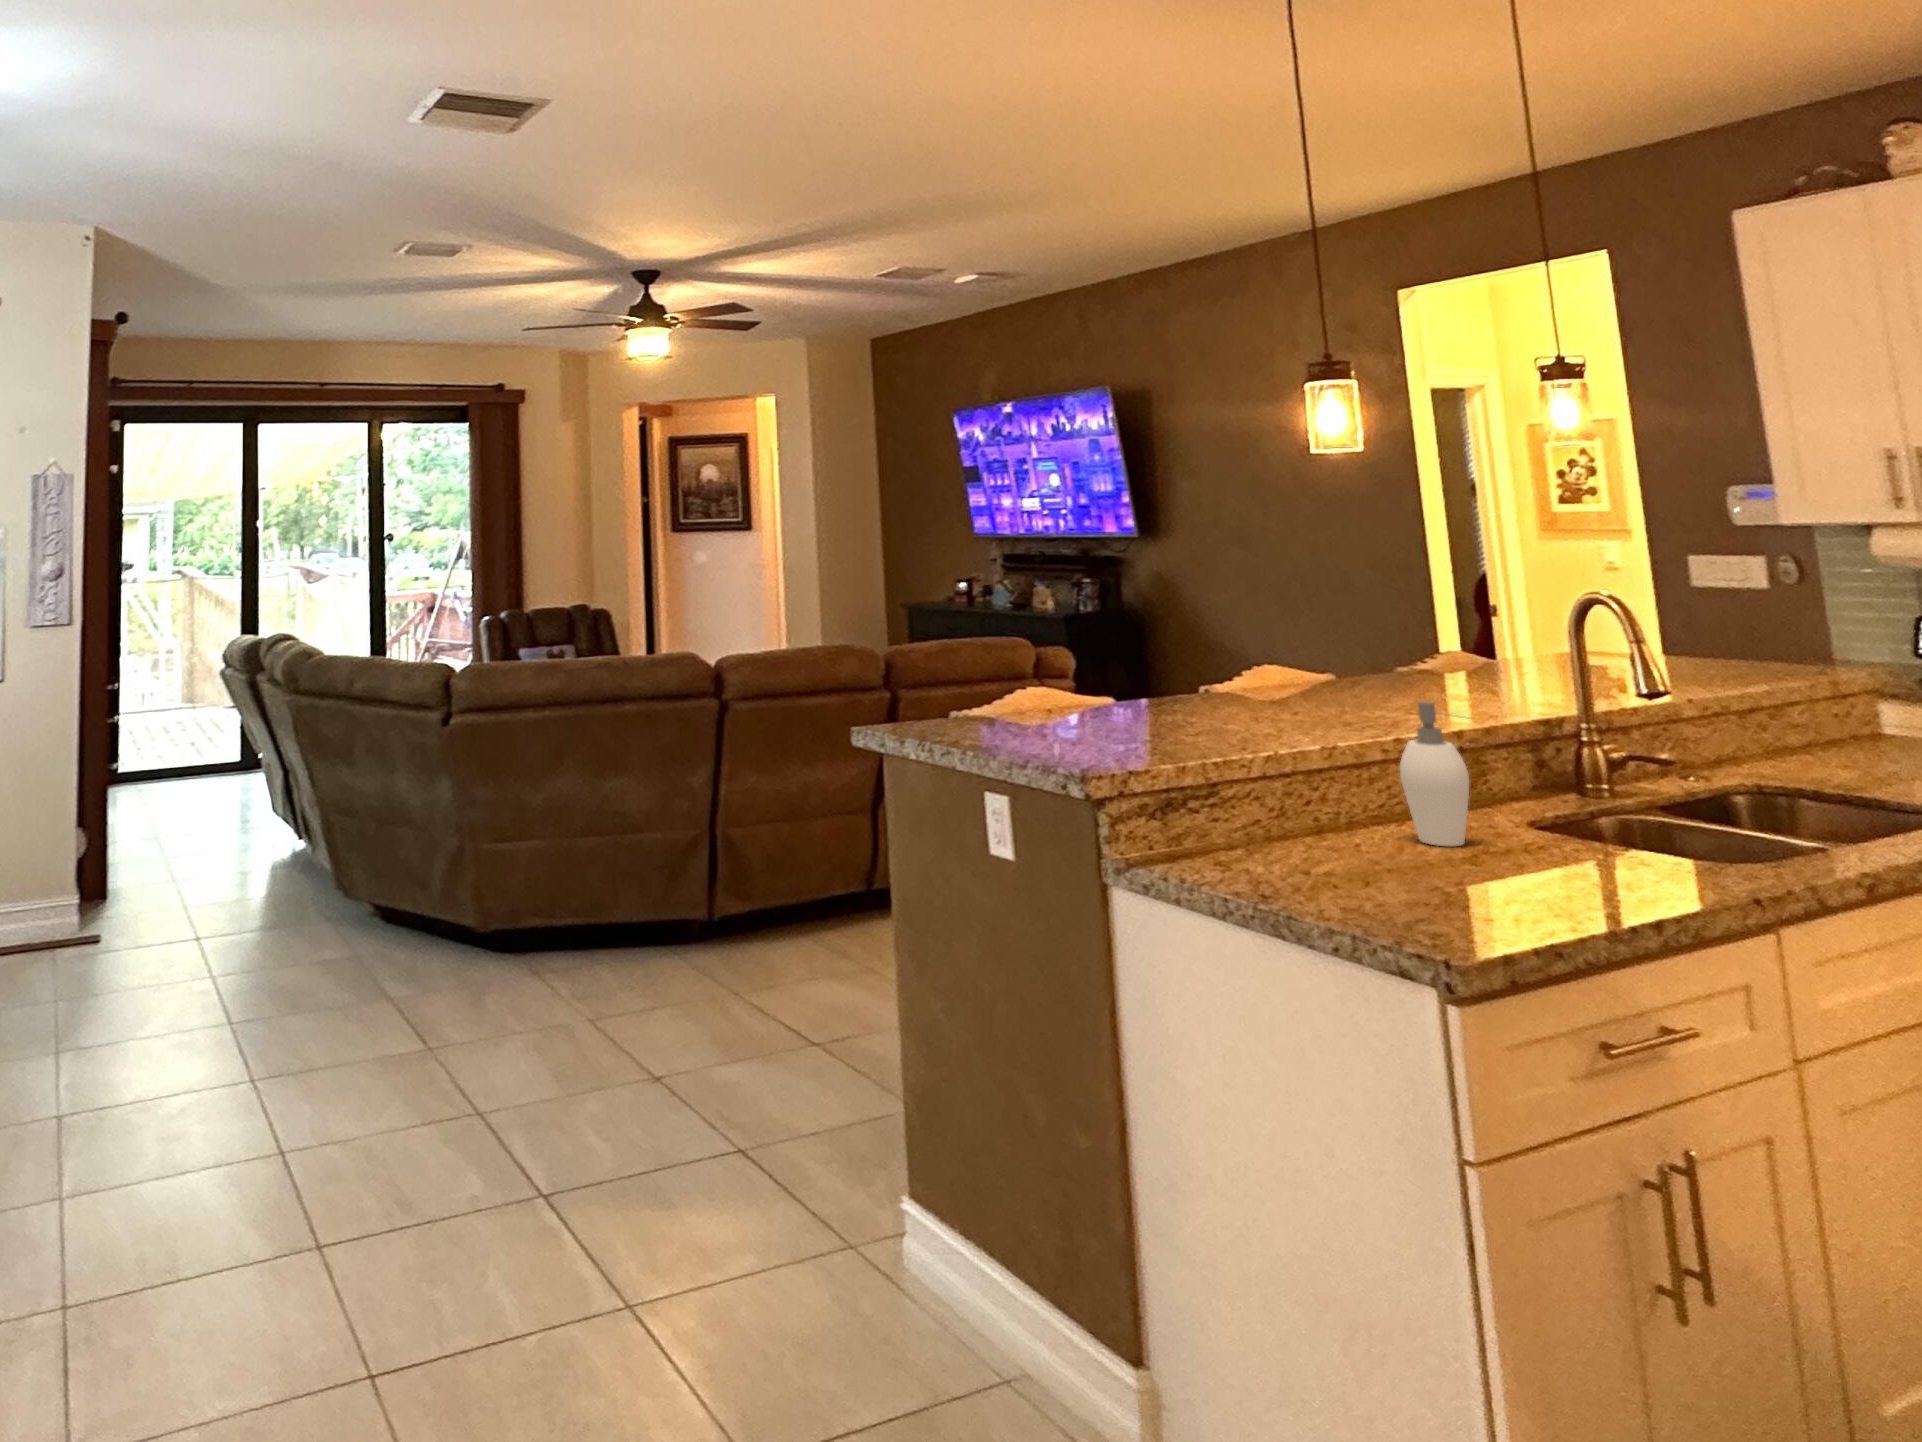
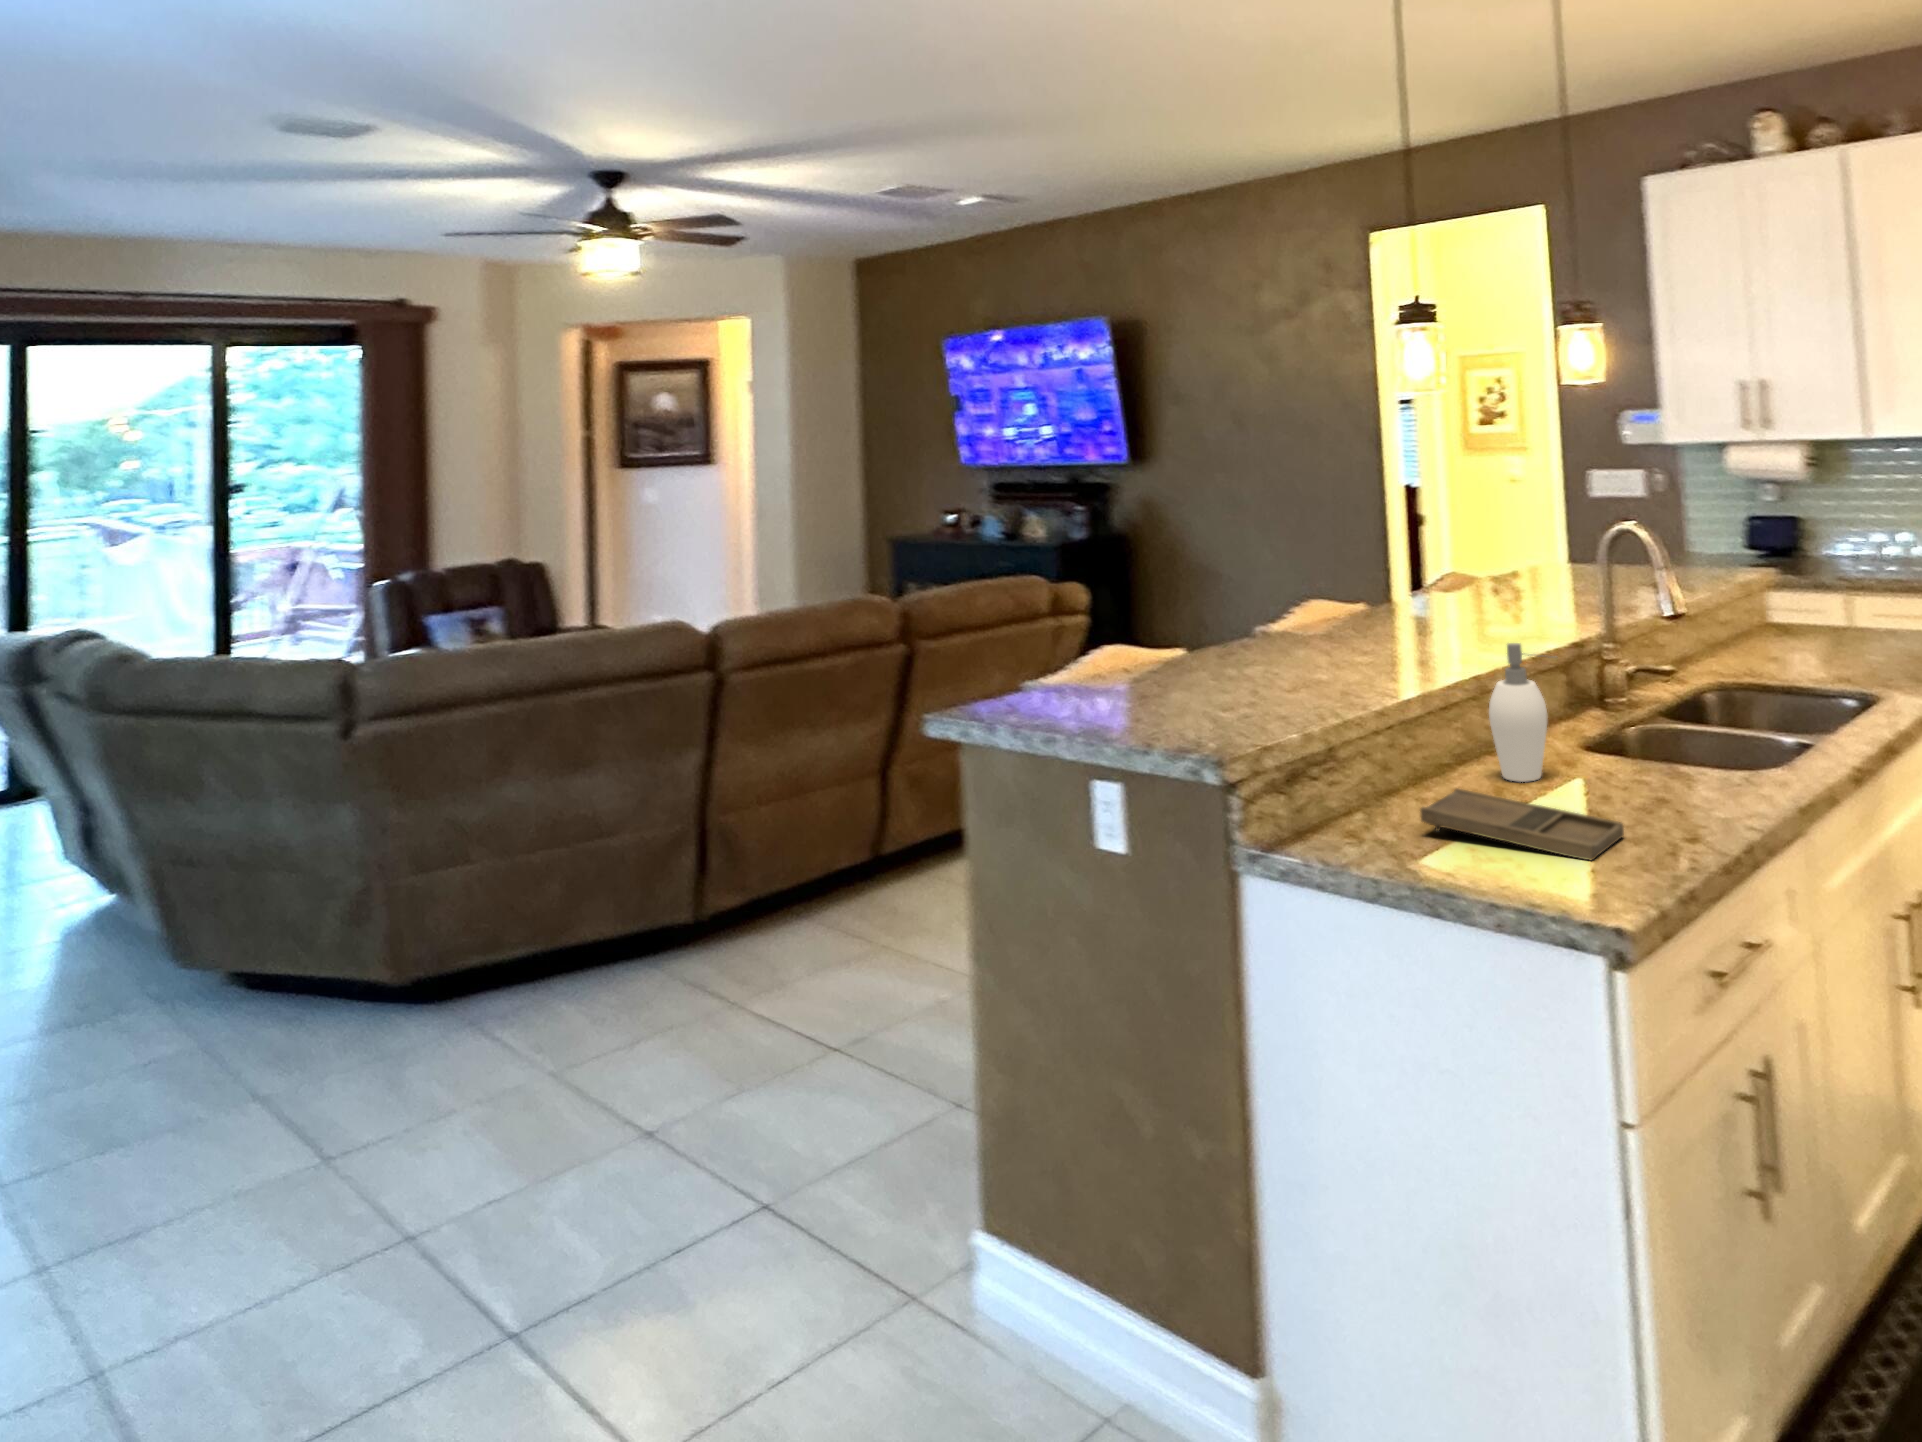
tray: none [1292,835,1518,913] -> present [1421,789,1624,860]

